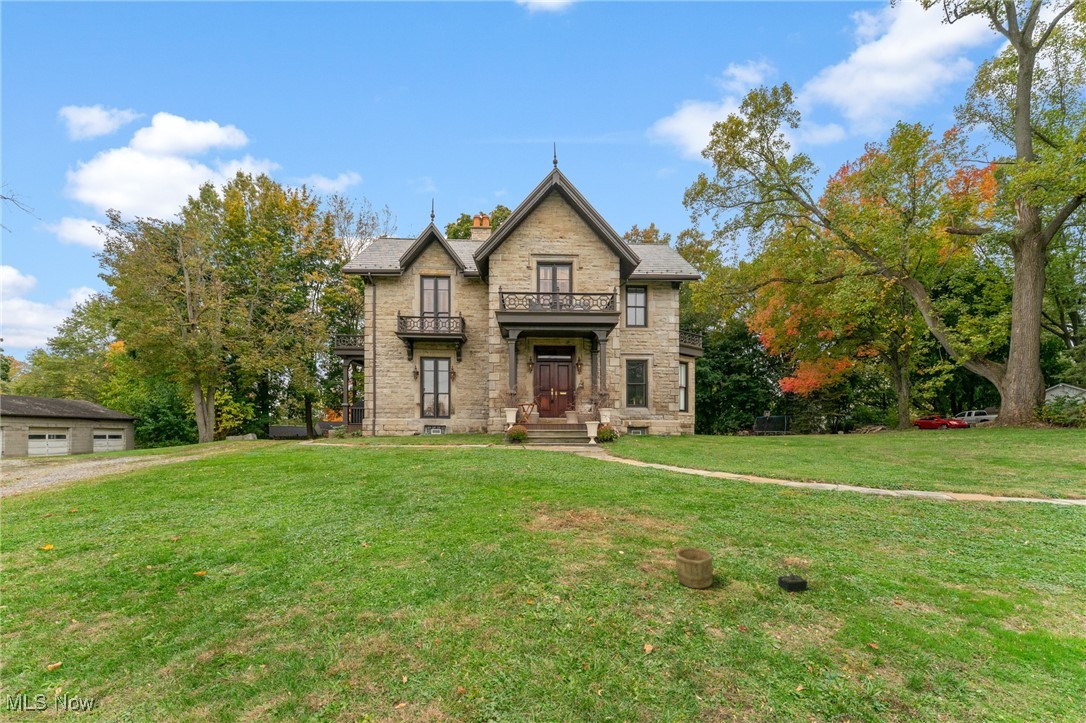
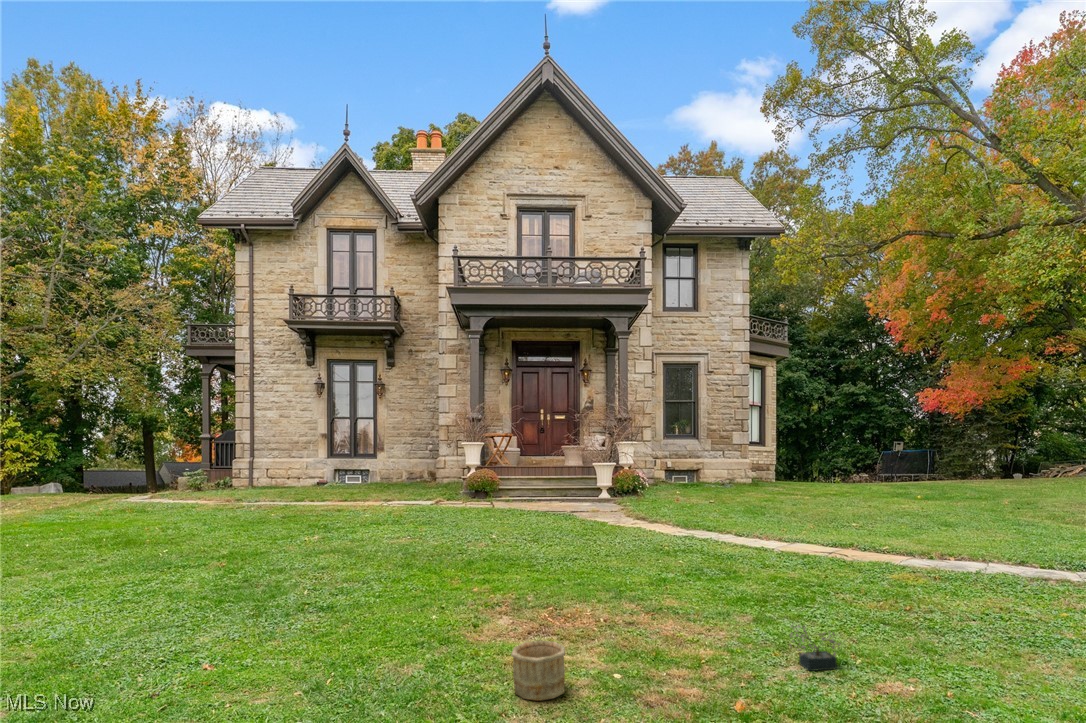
wooden bucket: present [675,547,713,589] -> present [511,641,565,701]

